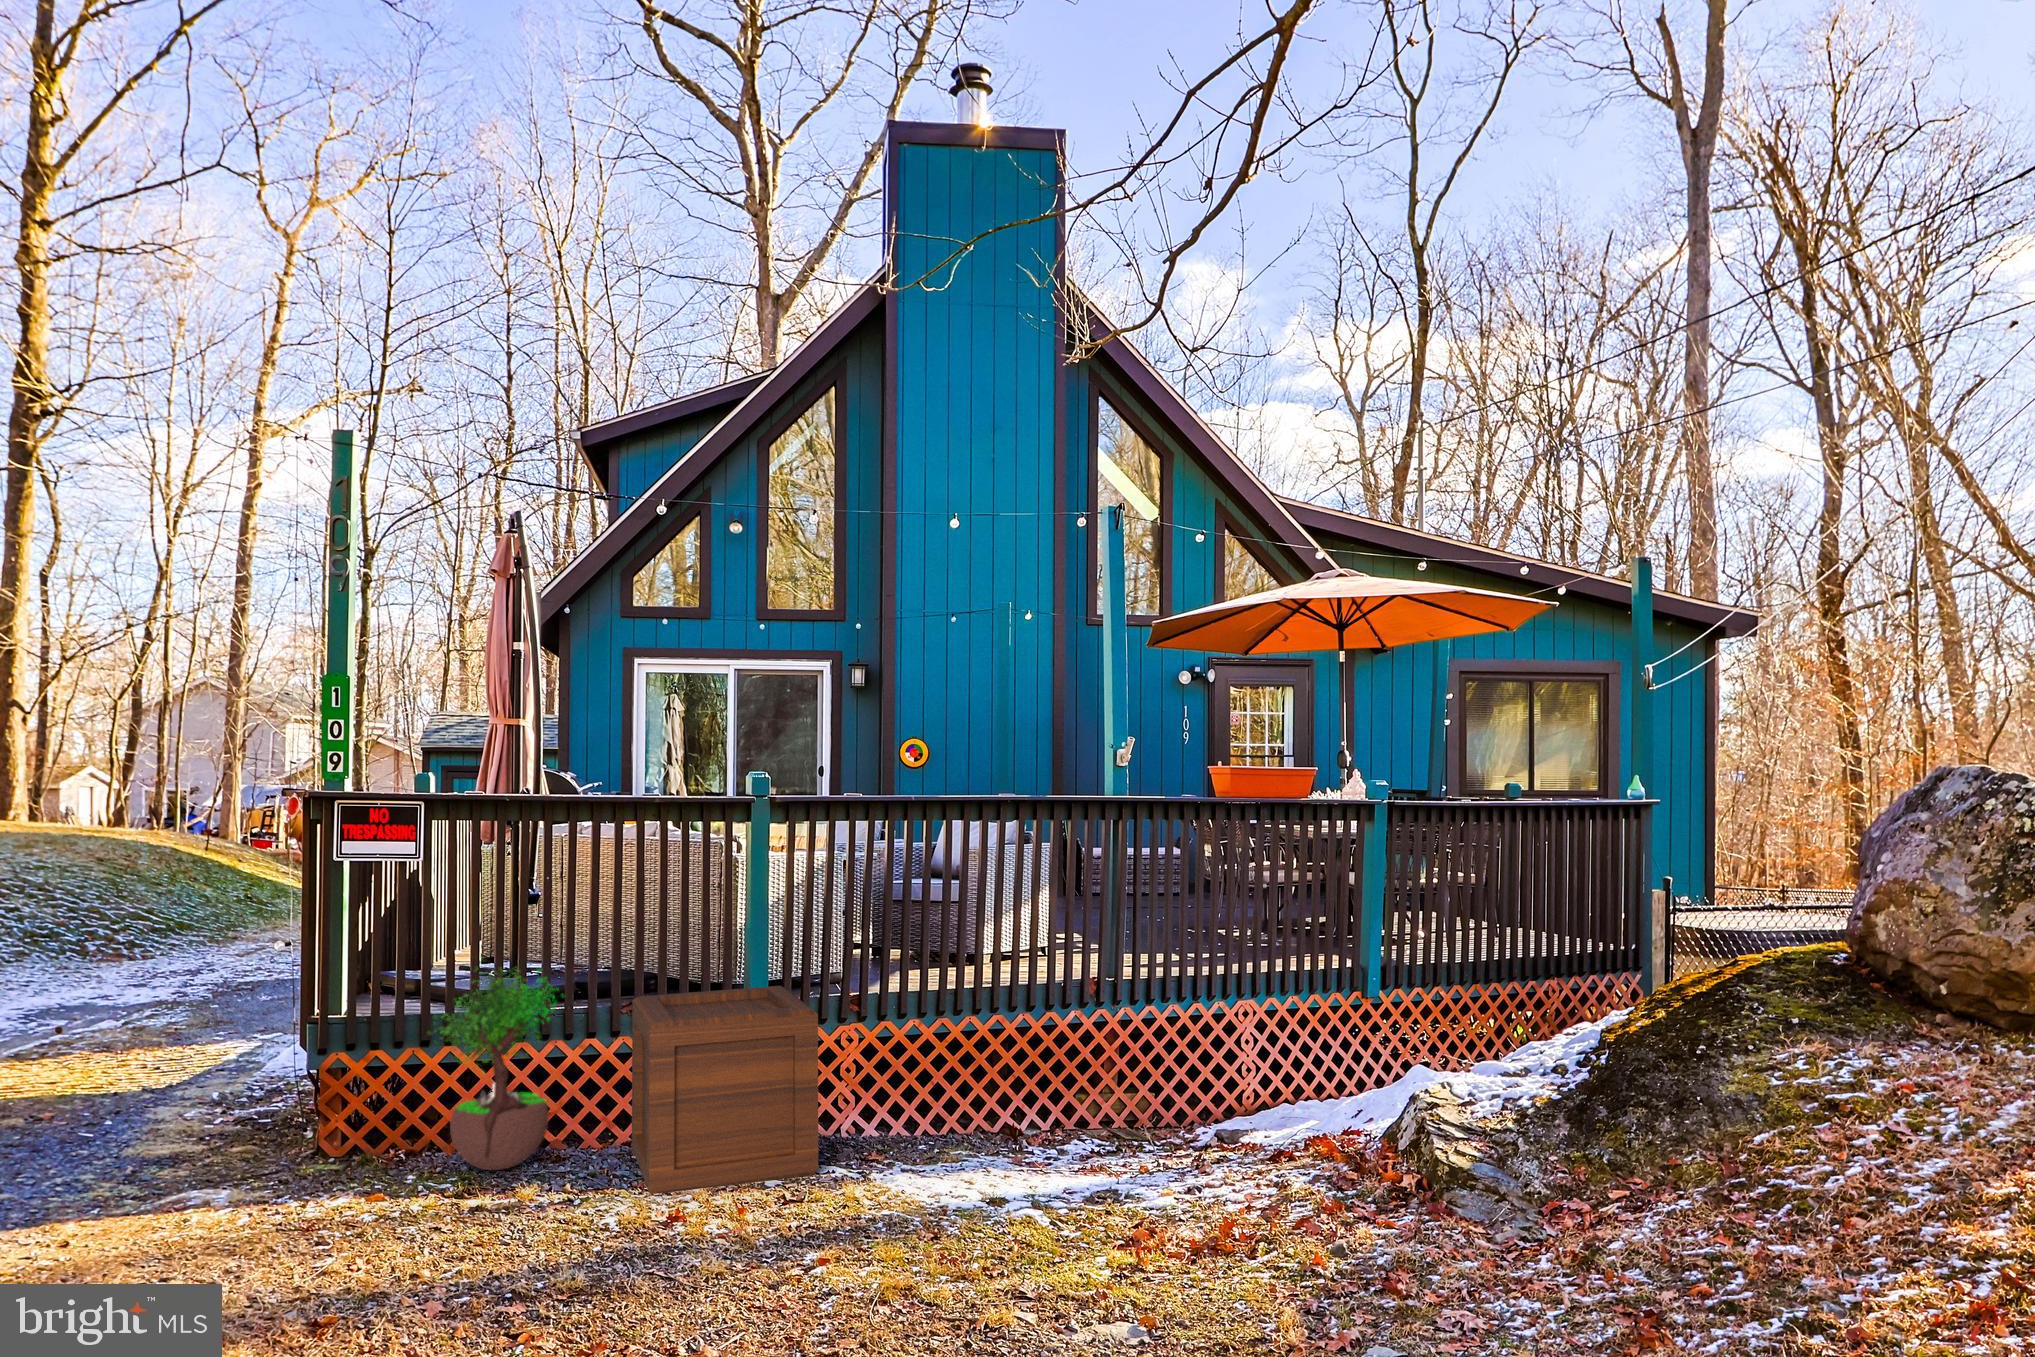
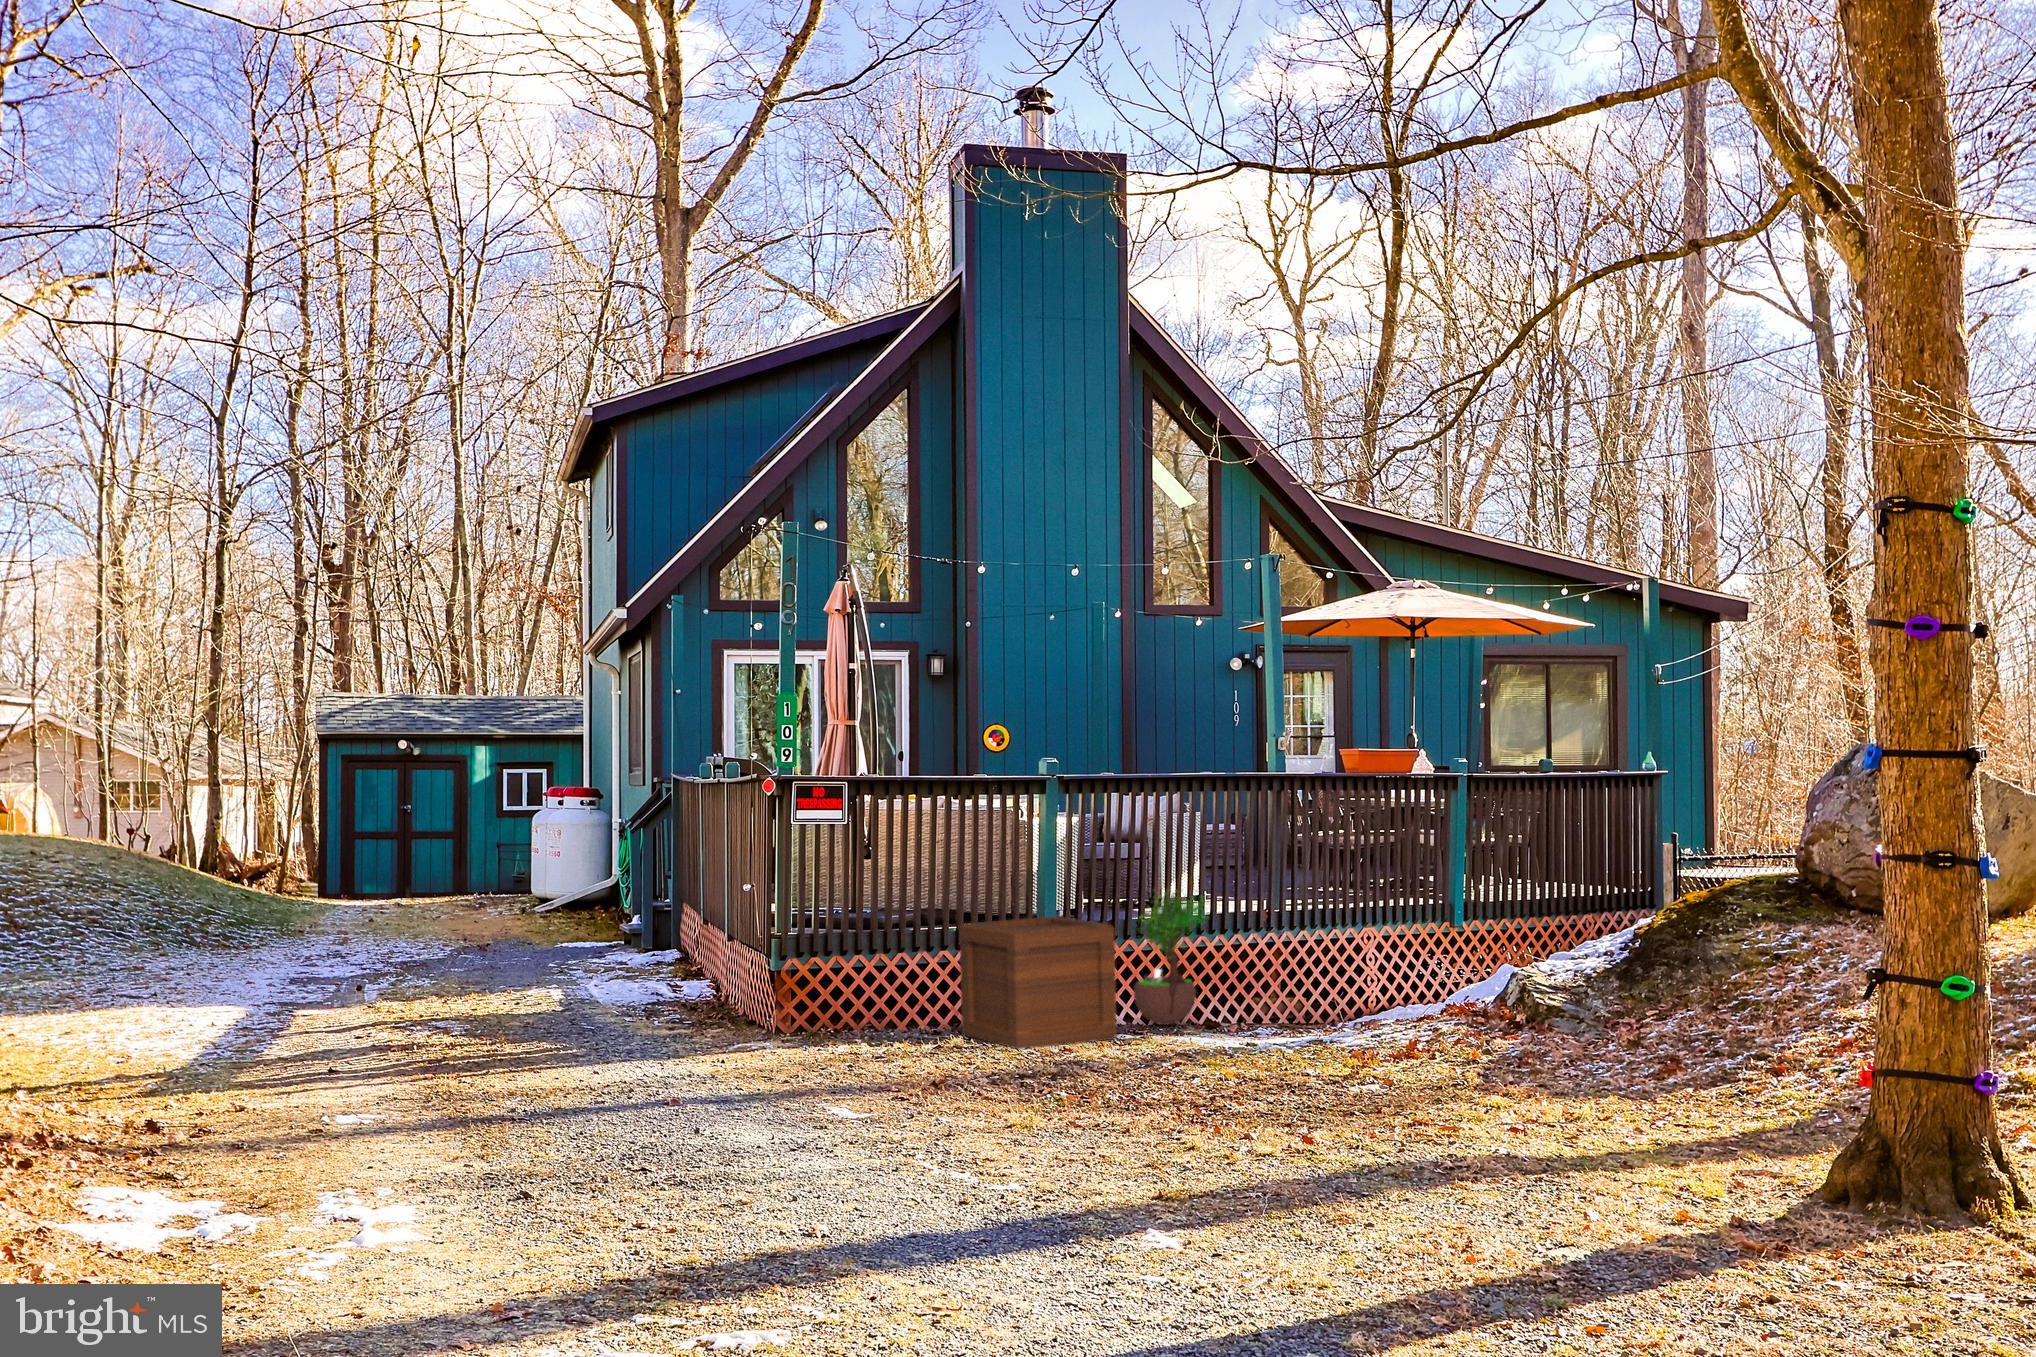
potted tree: present [430,968,555,1170] -> present [1133,889,1205,1025]

